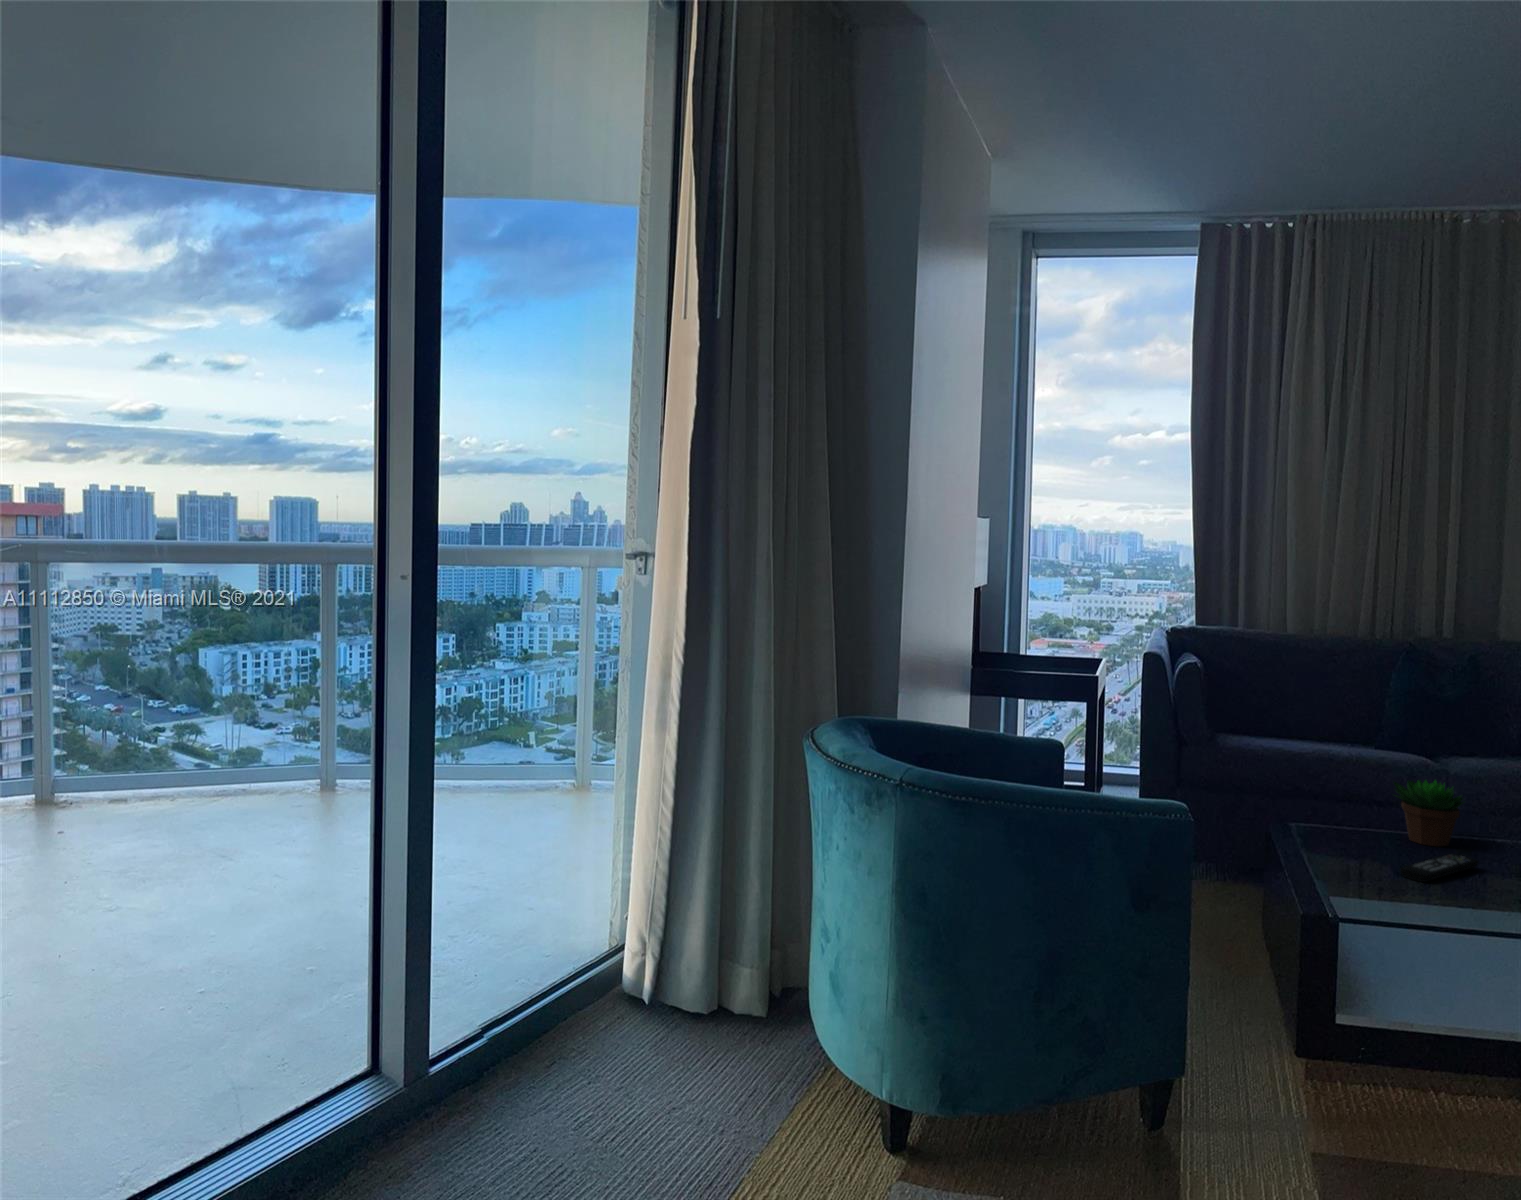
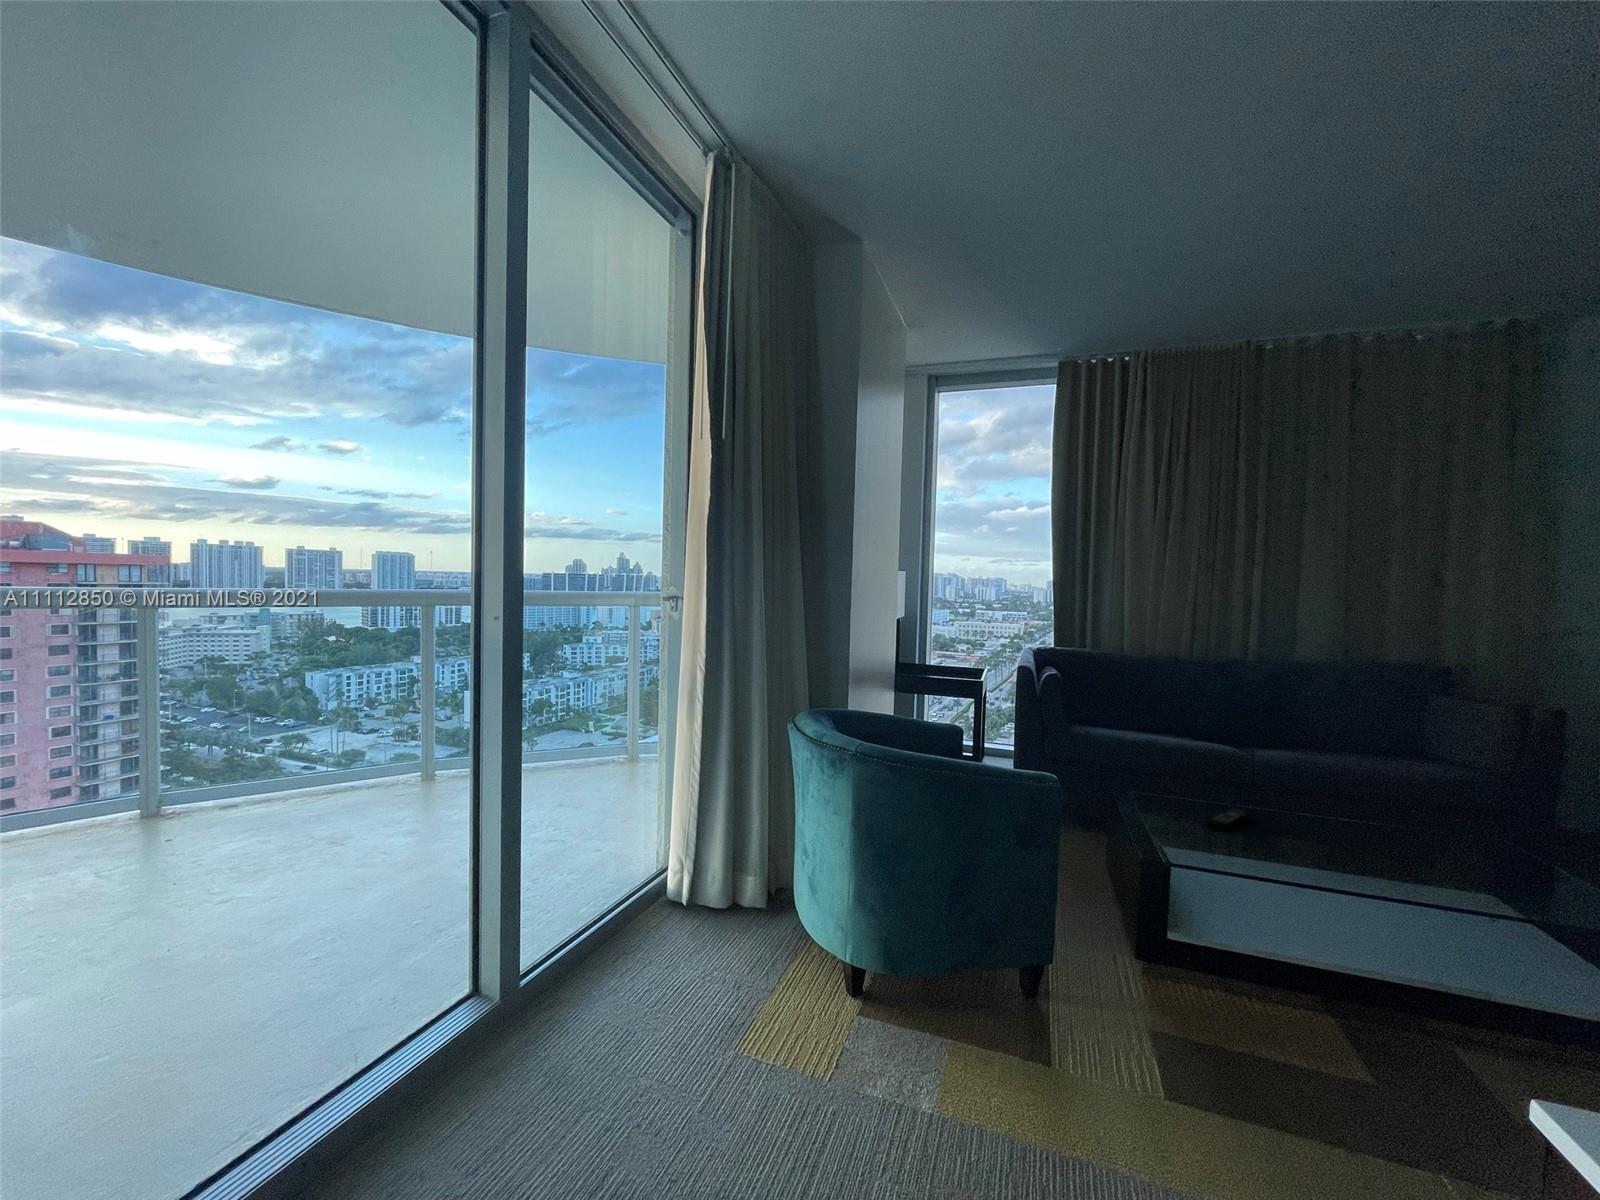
succulent plant: present [1394,780,1465,846] -> none [1187,755,1238,801]

